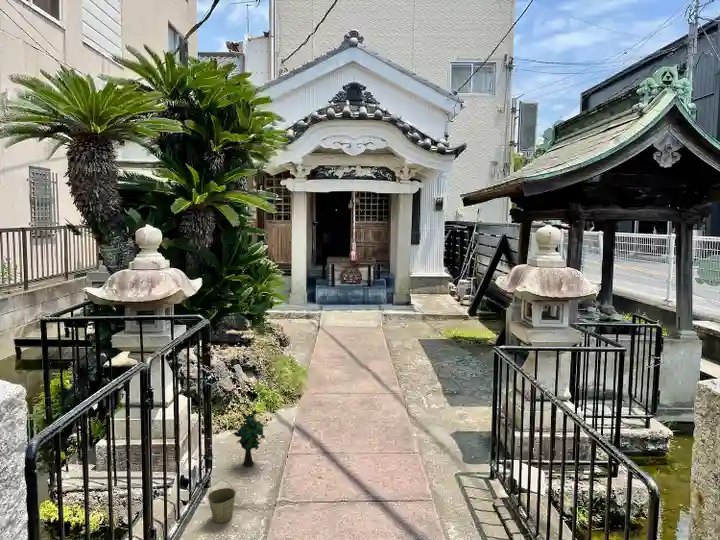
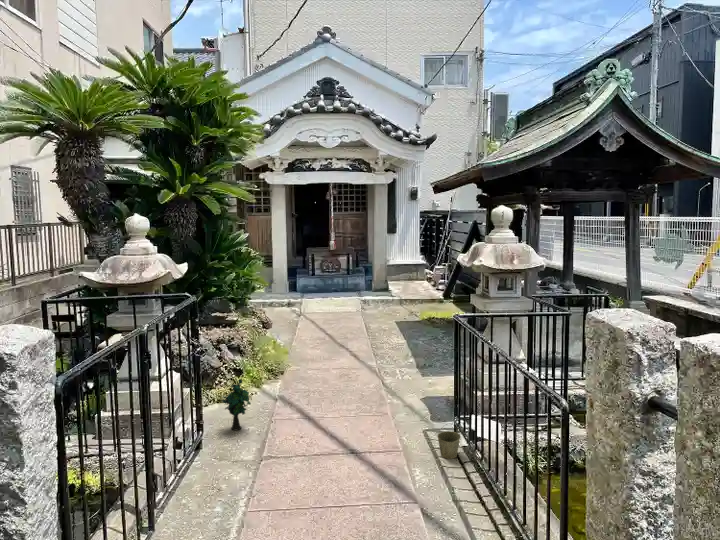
bucket: present [208,484,236,523] -> present [438,428,460,459]

